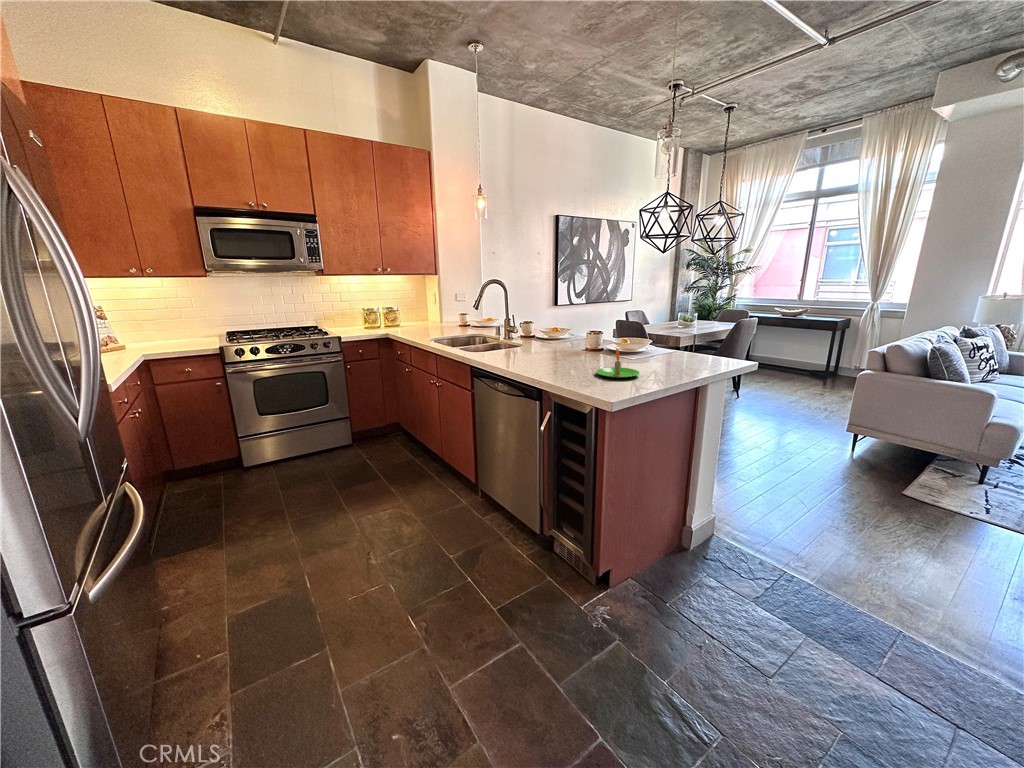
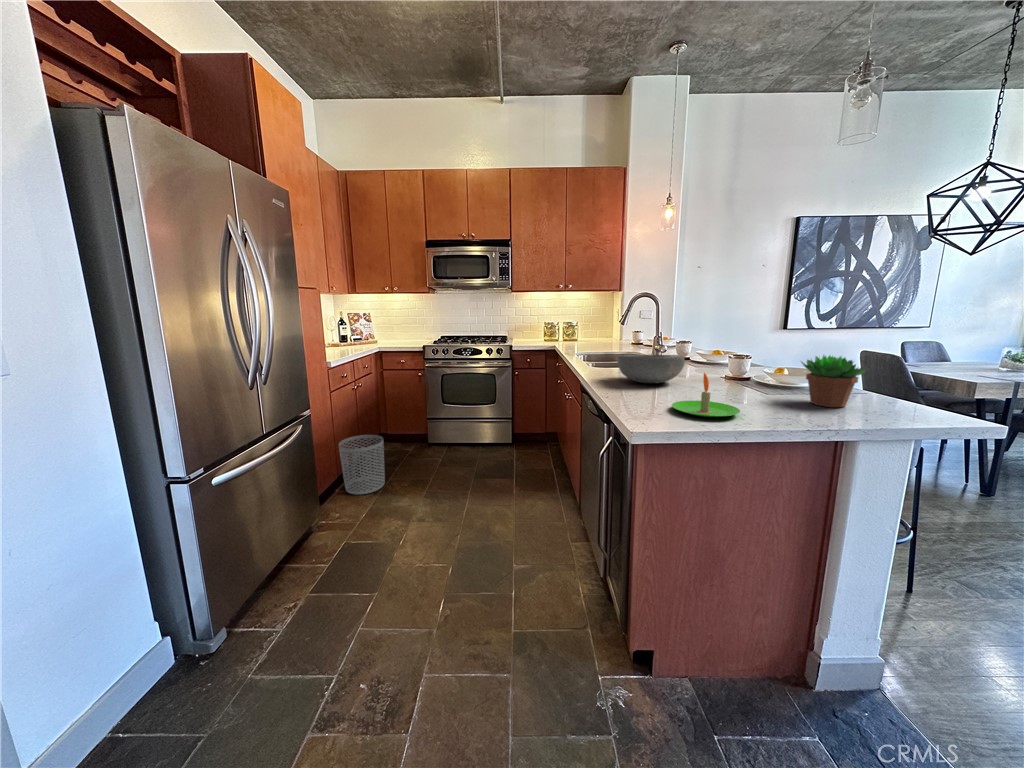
succulent plant: none [646,328,677,361] -> present [802,355,866,407]
bowl: none [521,335,571,360] -> present [617,354,685,383]
waste bin: none [151,474,230,559] -> present [339,435,385,495]

